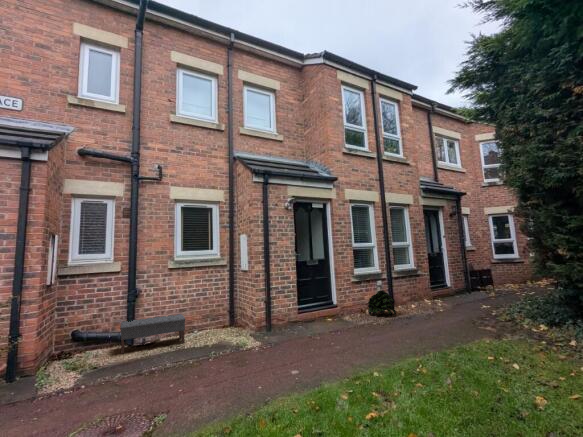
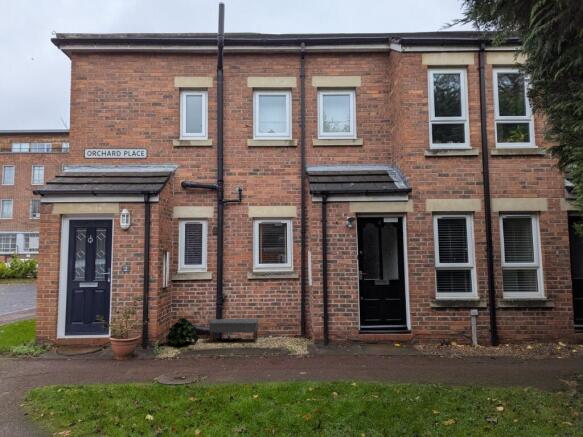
potted plant: present [368,290,396,316] -> present [166,318,199,346]

